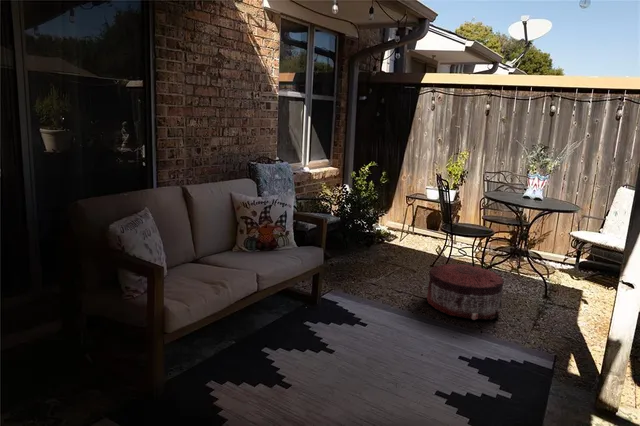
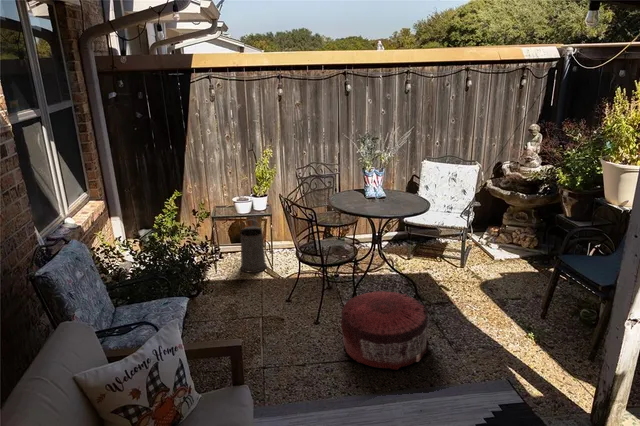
watering can: none [413,205,444,250] -> present [240,218,267,273]

